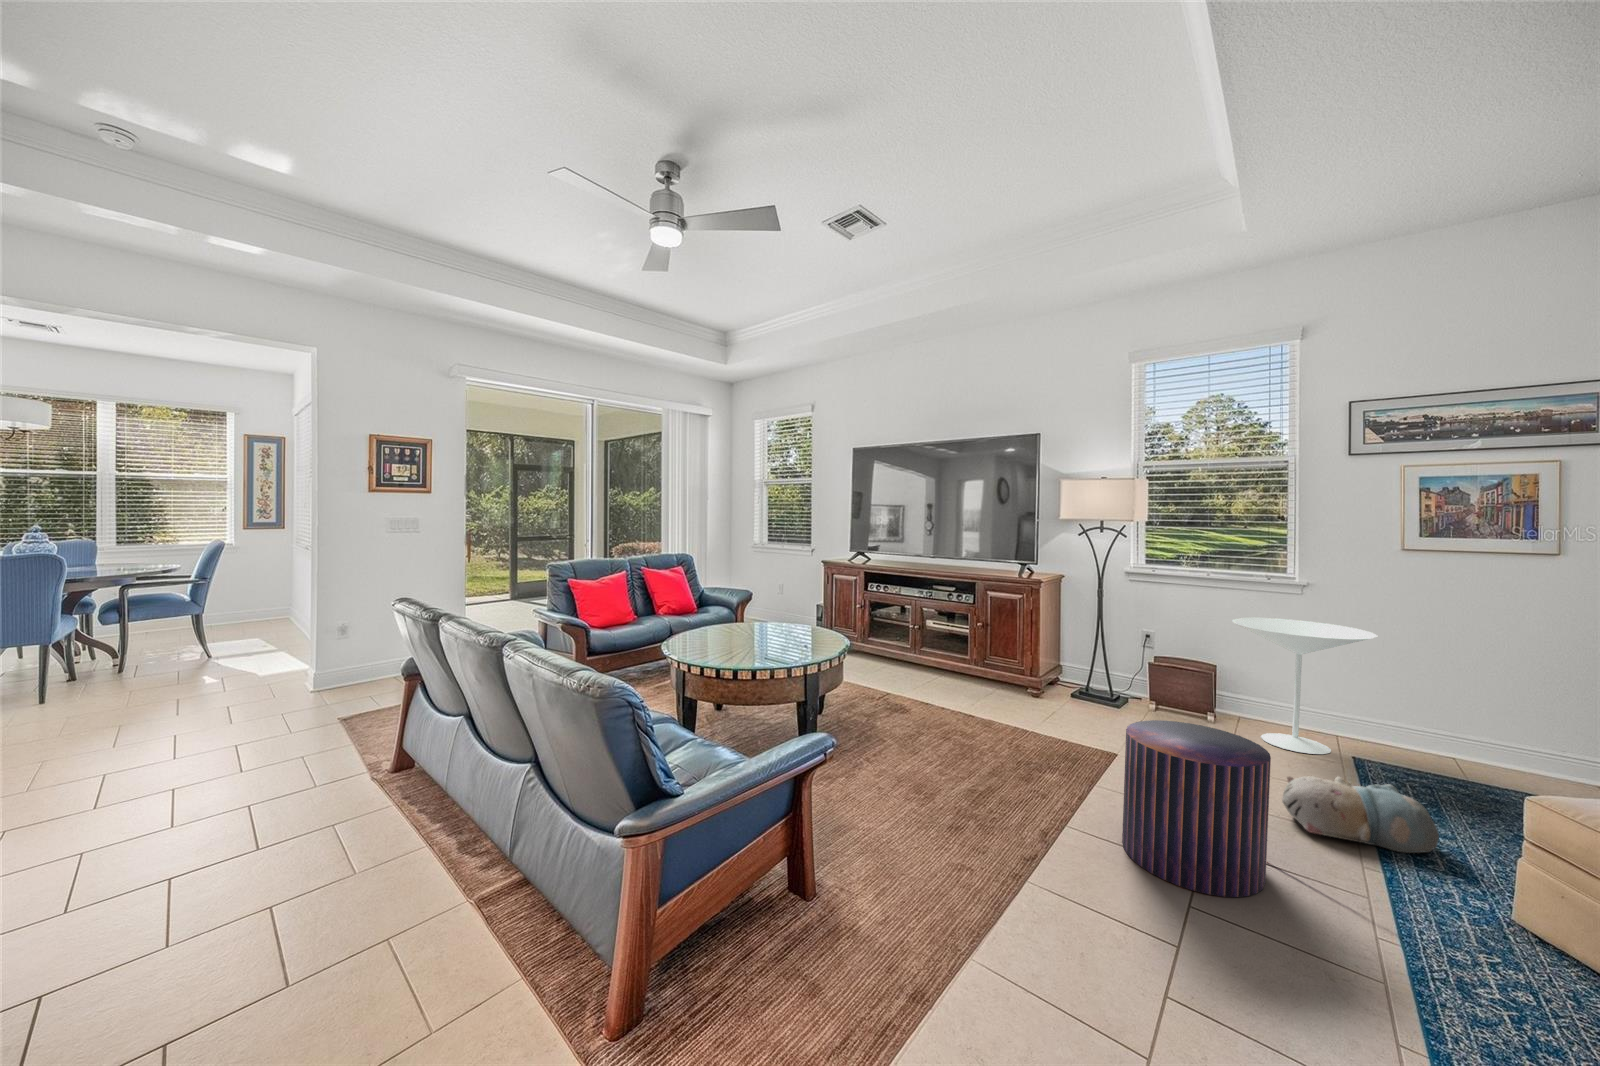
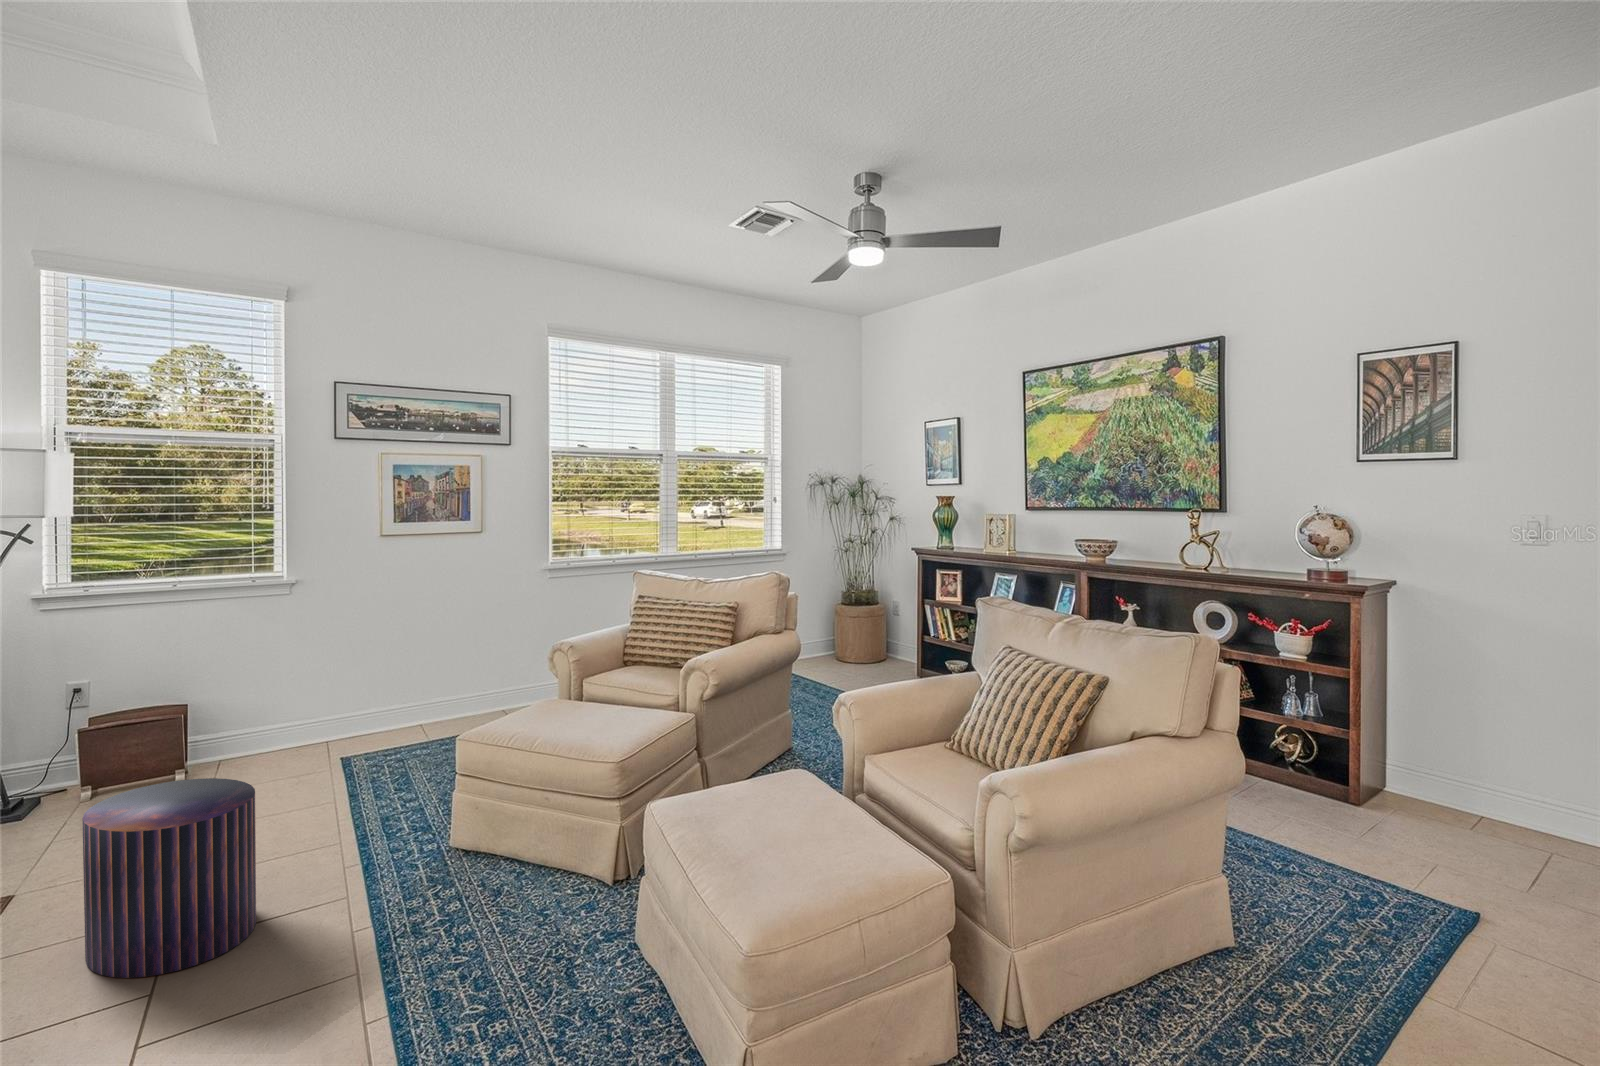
side table: present [1232,618,1377,754] -> none [221,621,363,769]
plush toy: present [1282,776,1439,853] -> none [275,775,402,851]

